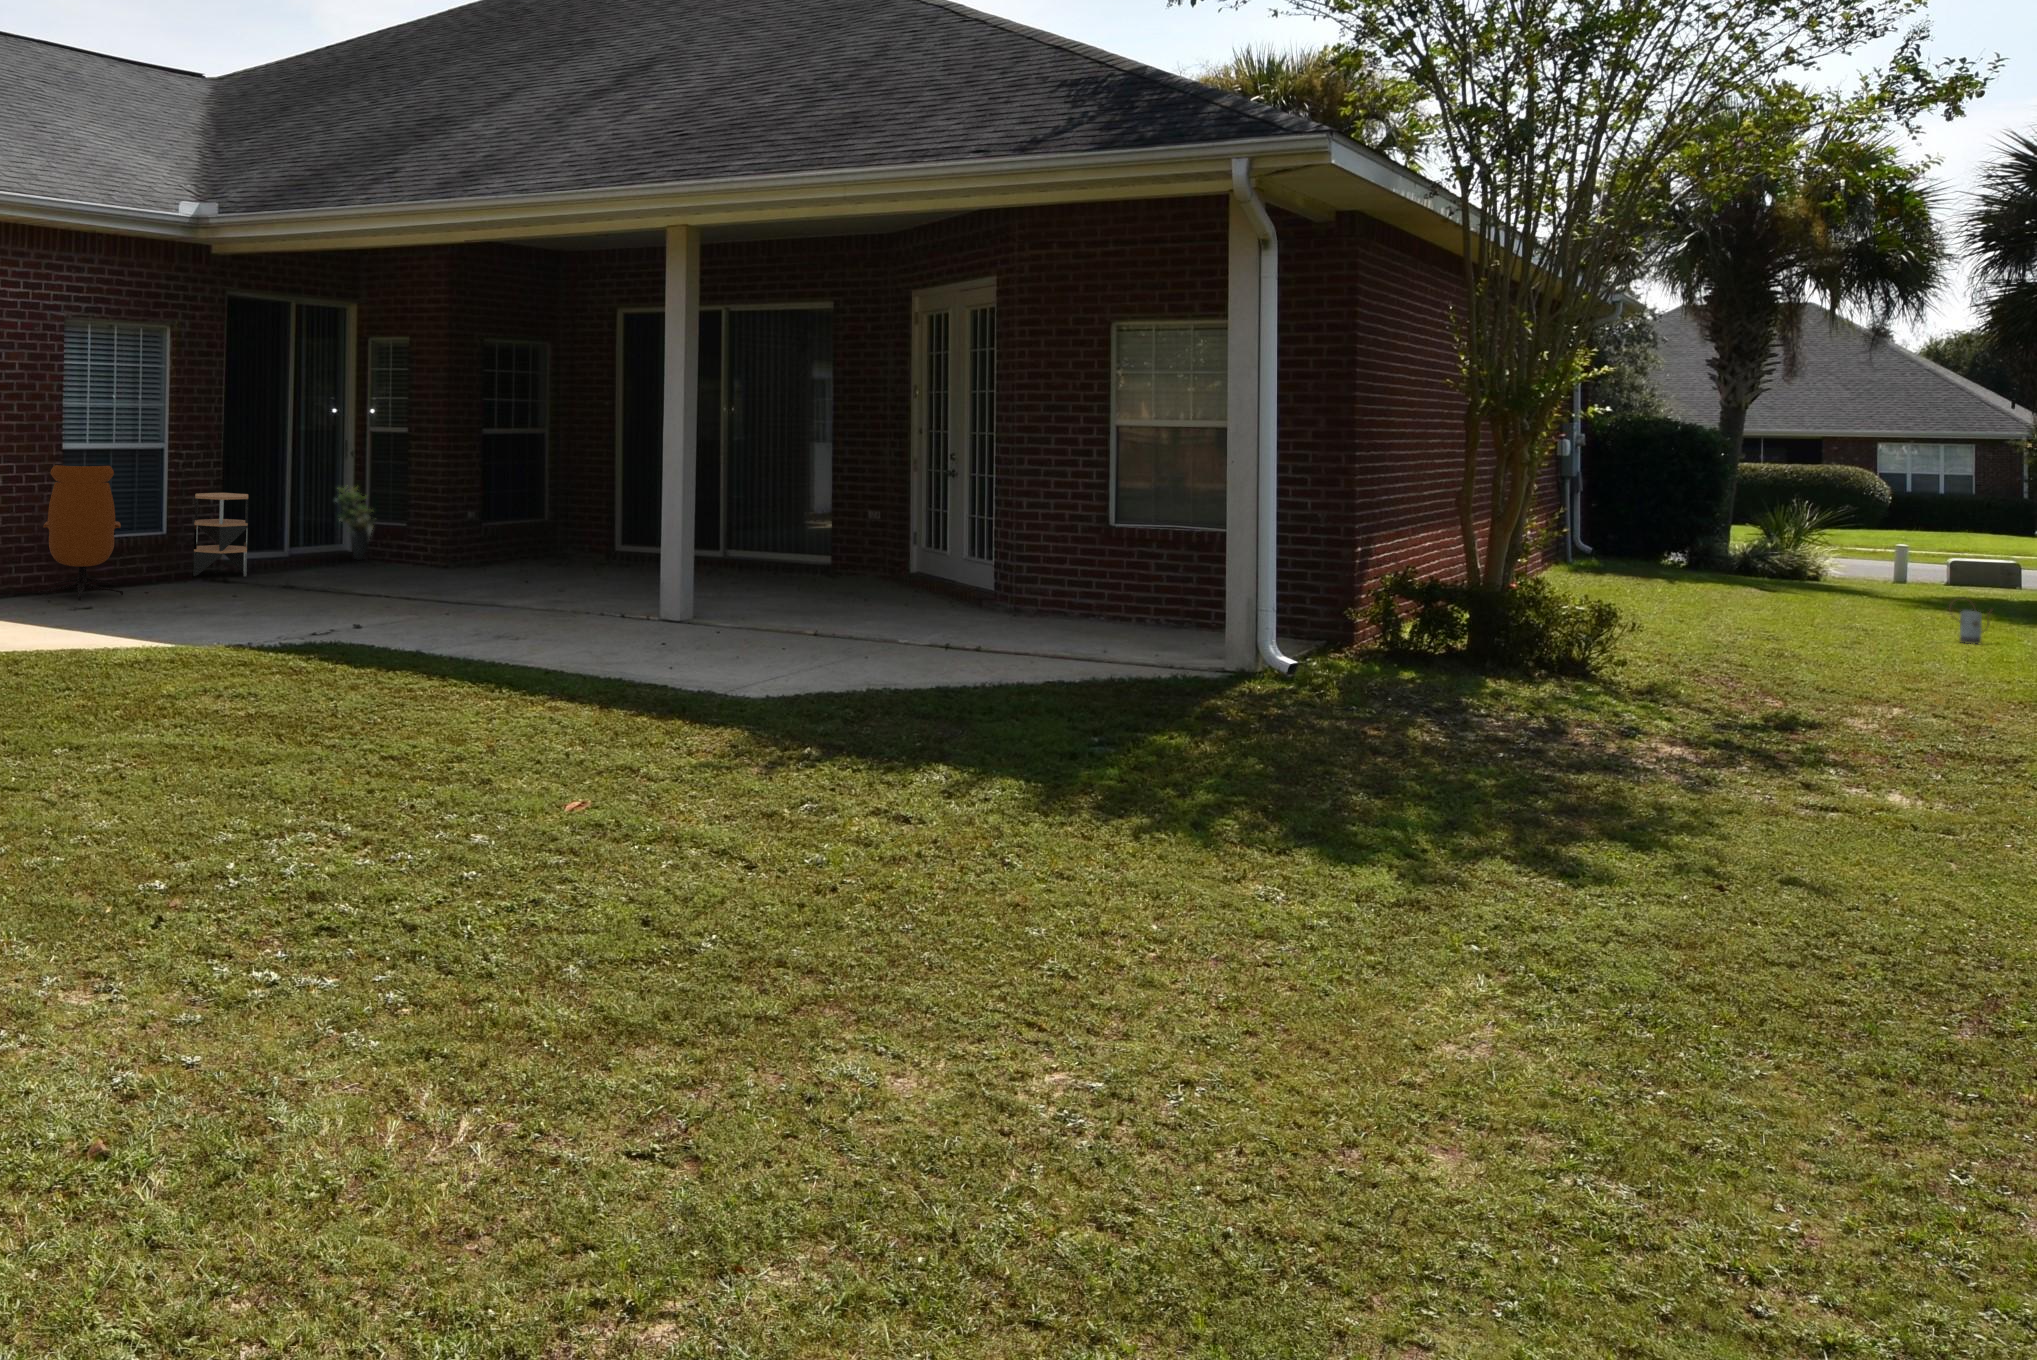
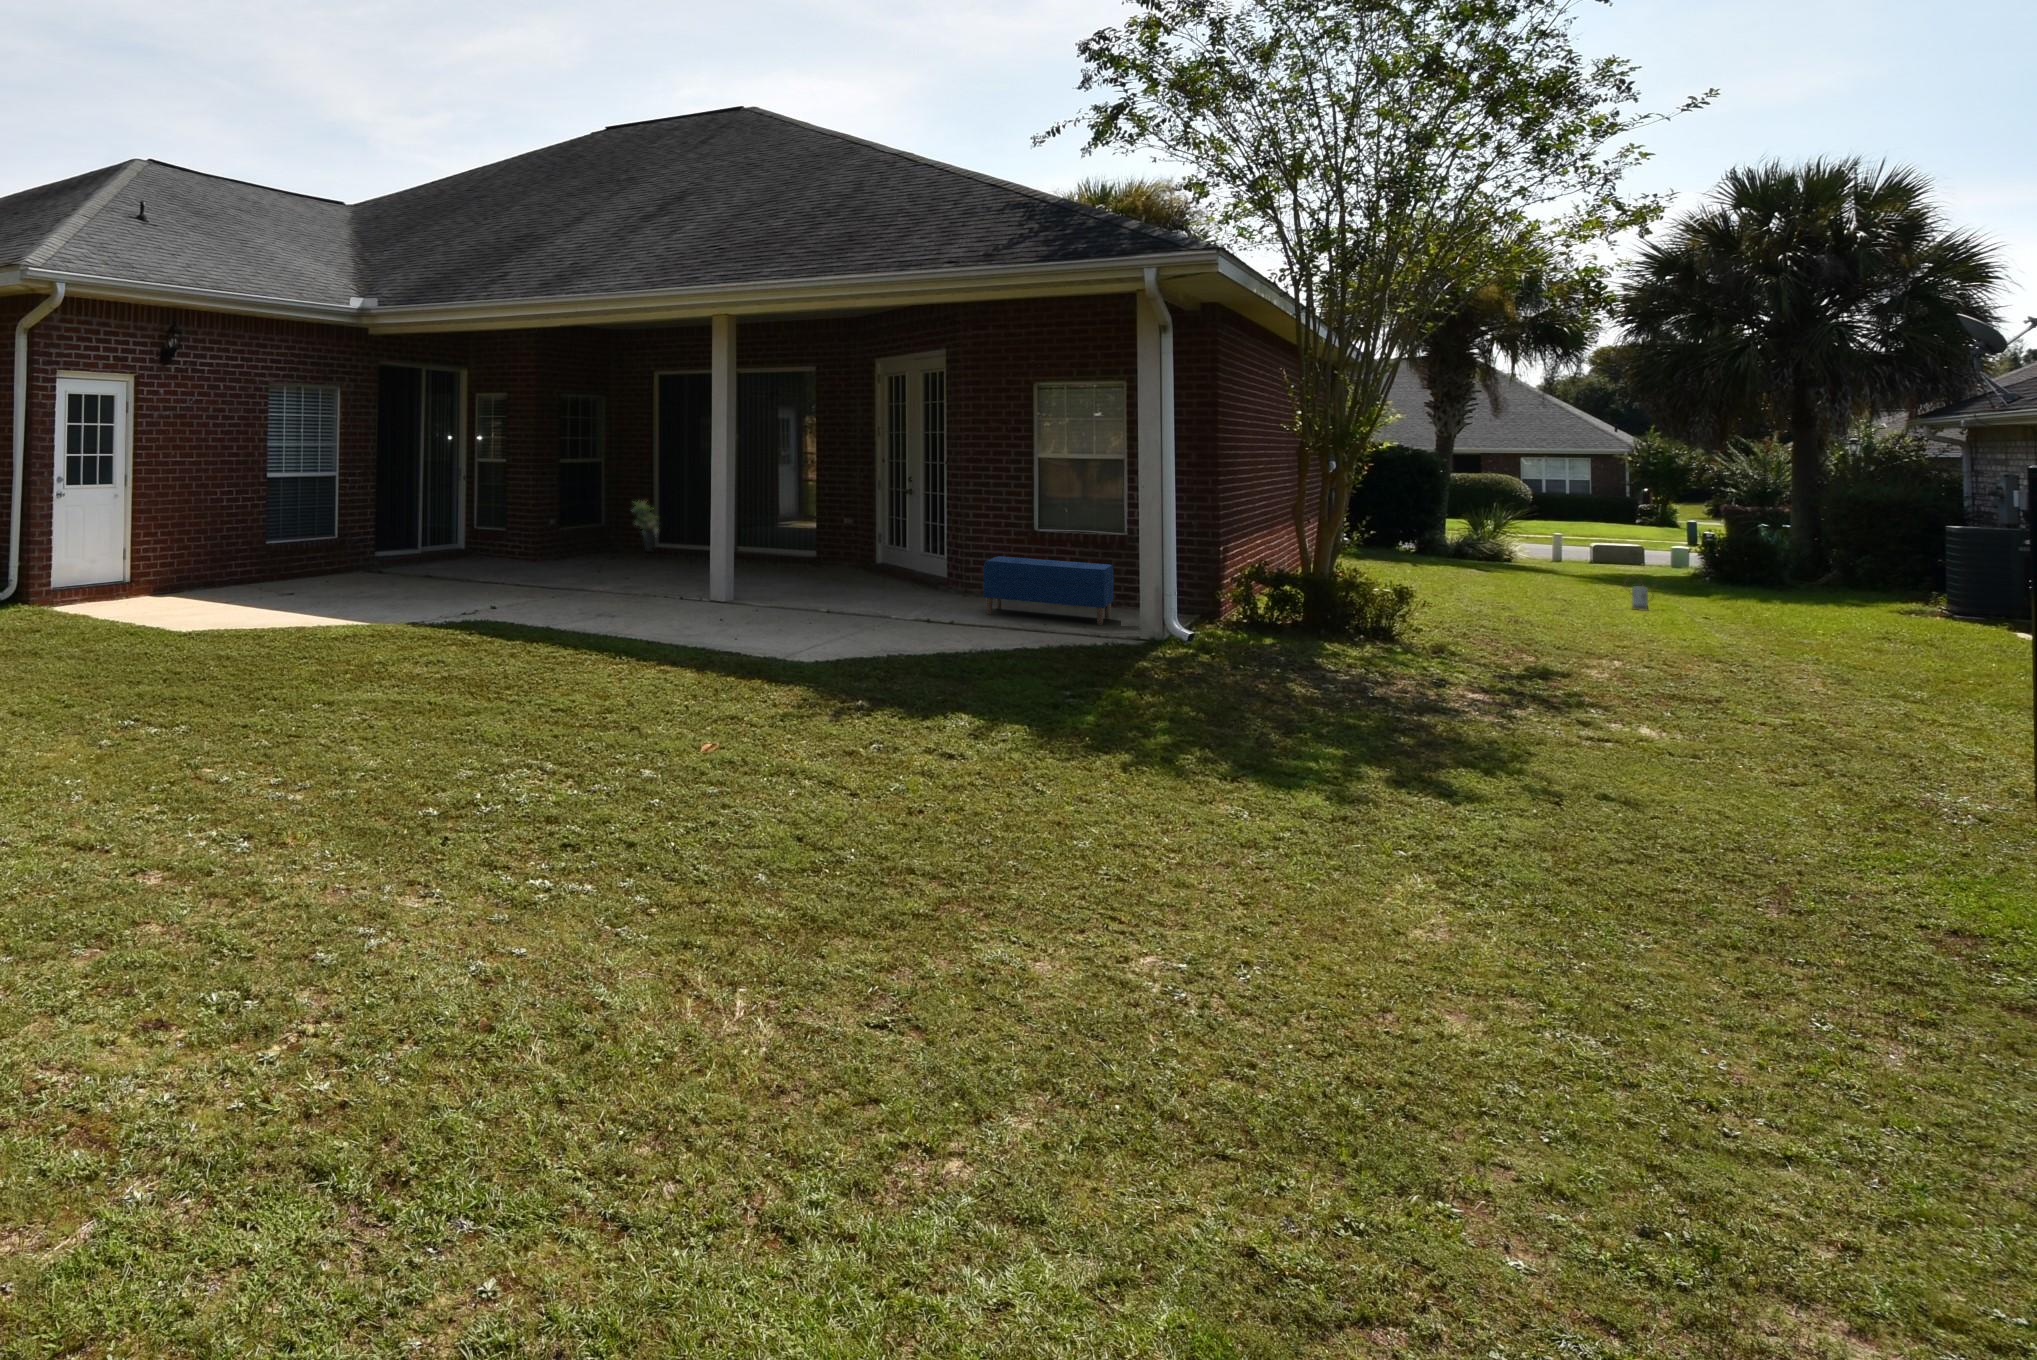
lounge chair: present [39,465,123,600] -> none [255,490,316,588]
potted plant: present [336,488,375,560] -> present [633,502,659,552]
side table: present [193,493,248,576] -> none [359,508,399,569]
bench: none [1037,561,1216,655] -> present [984,556,1114,625]

